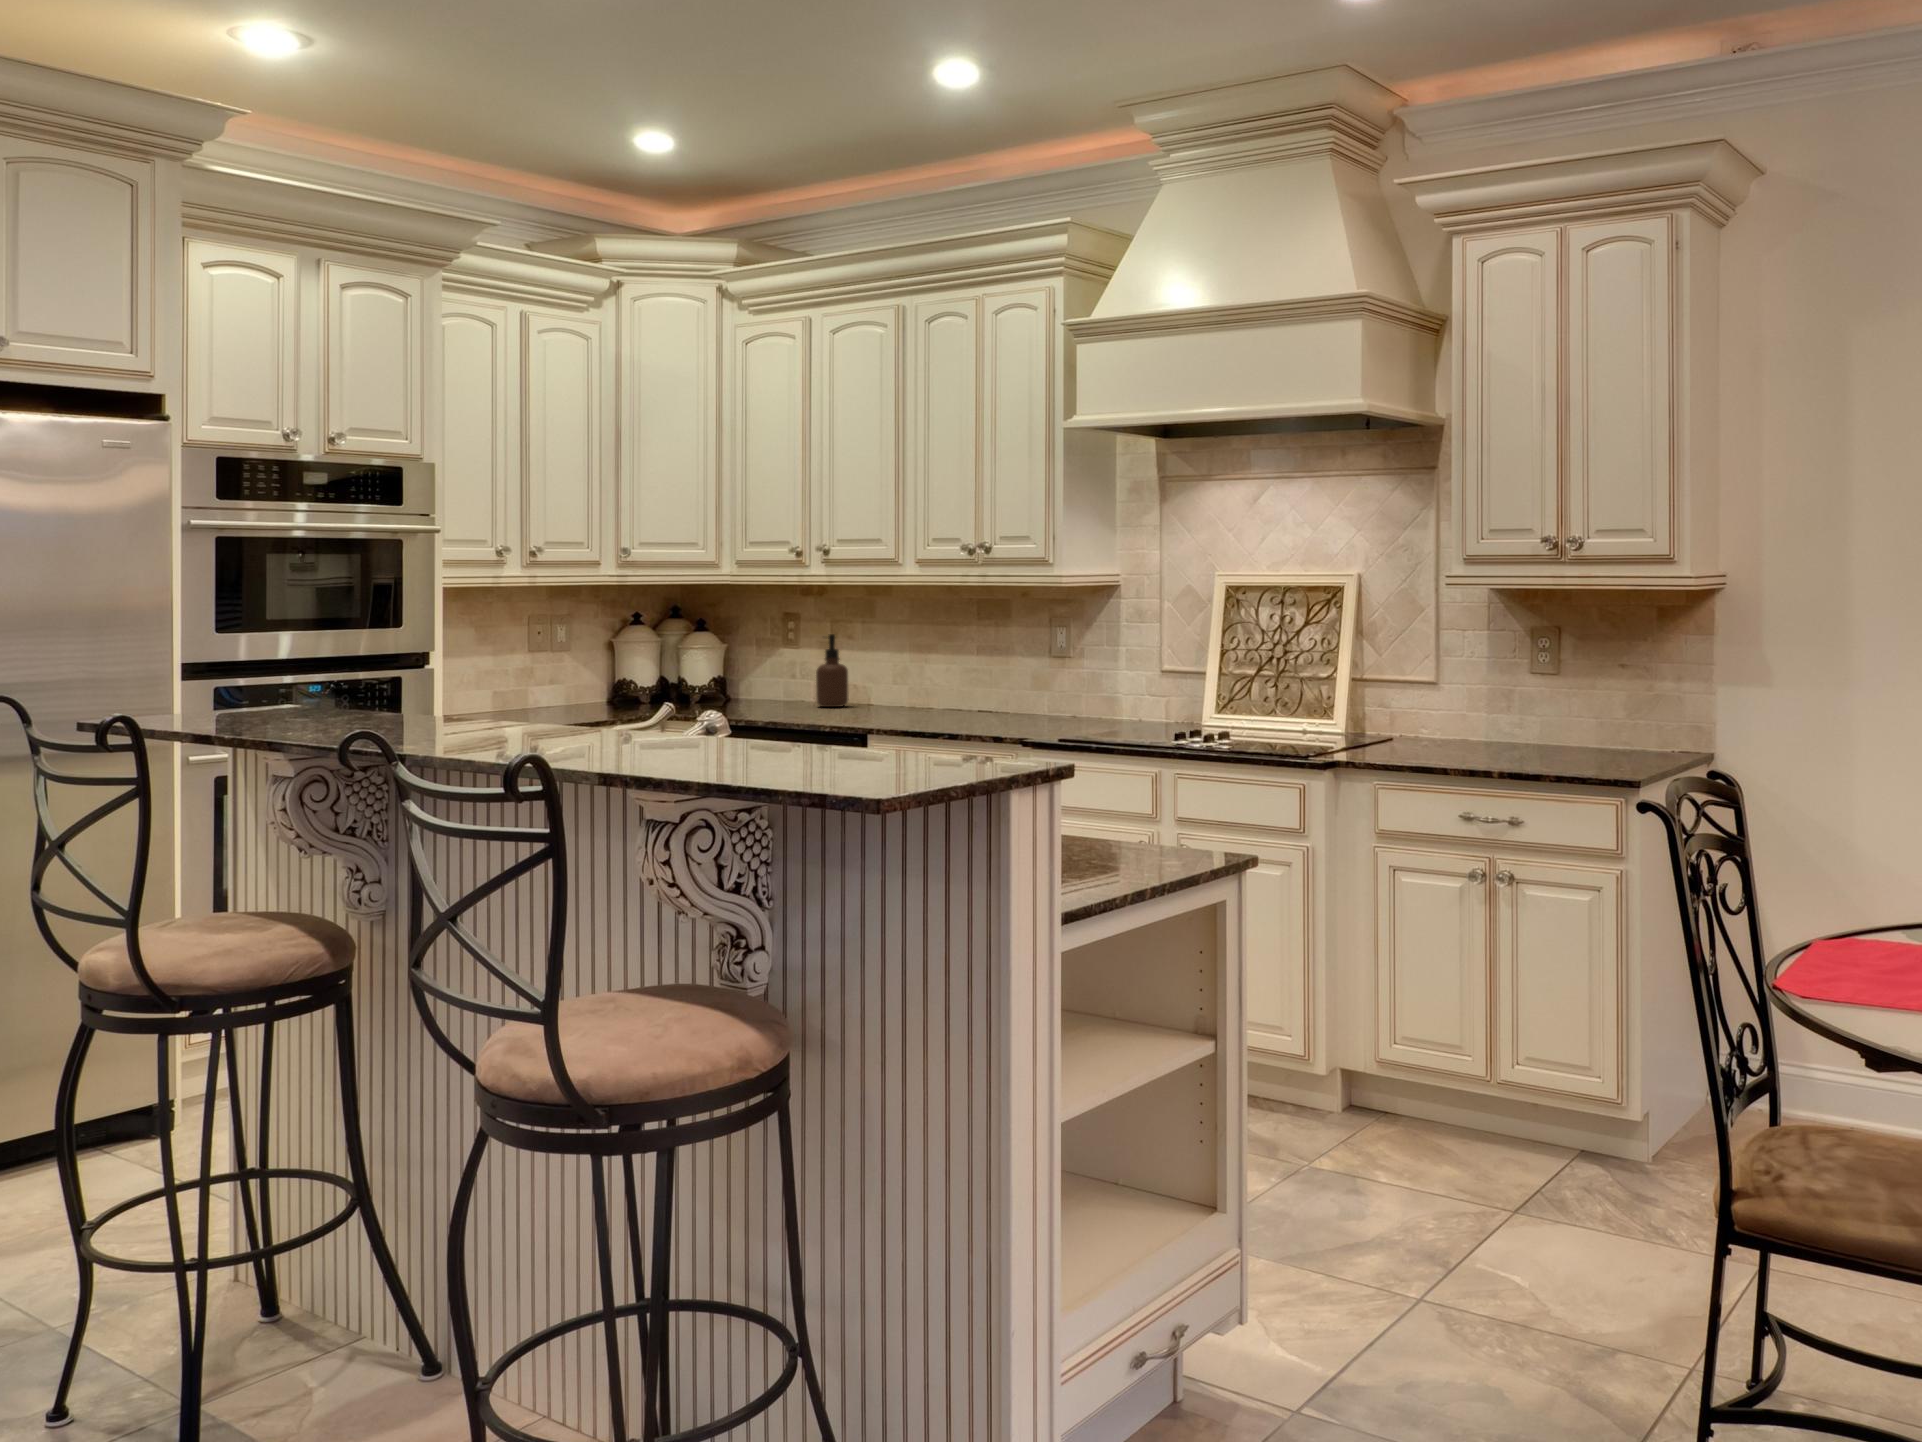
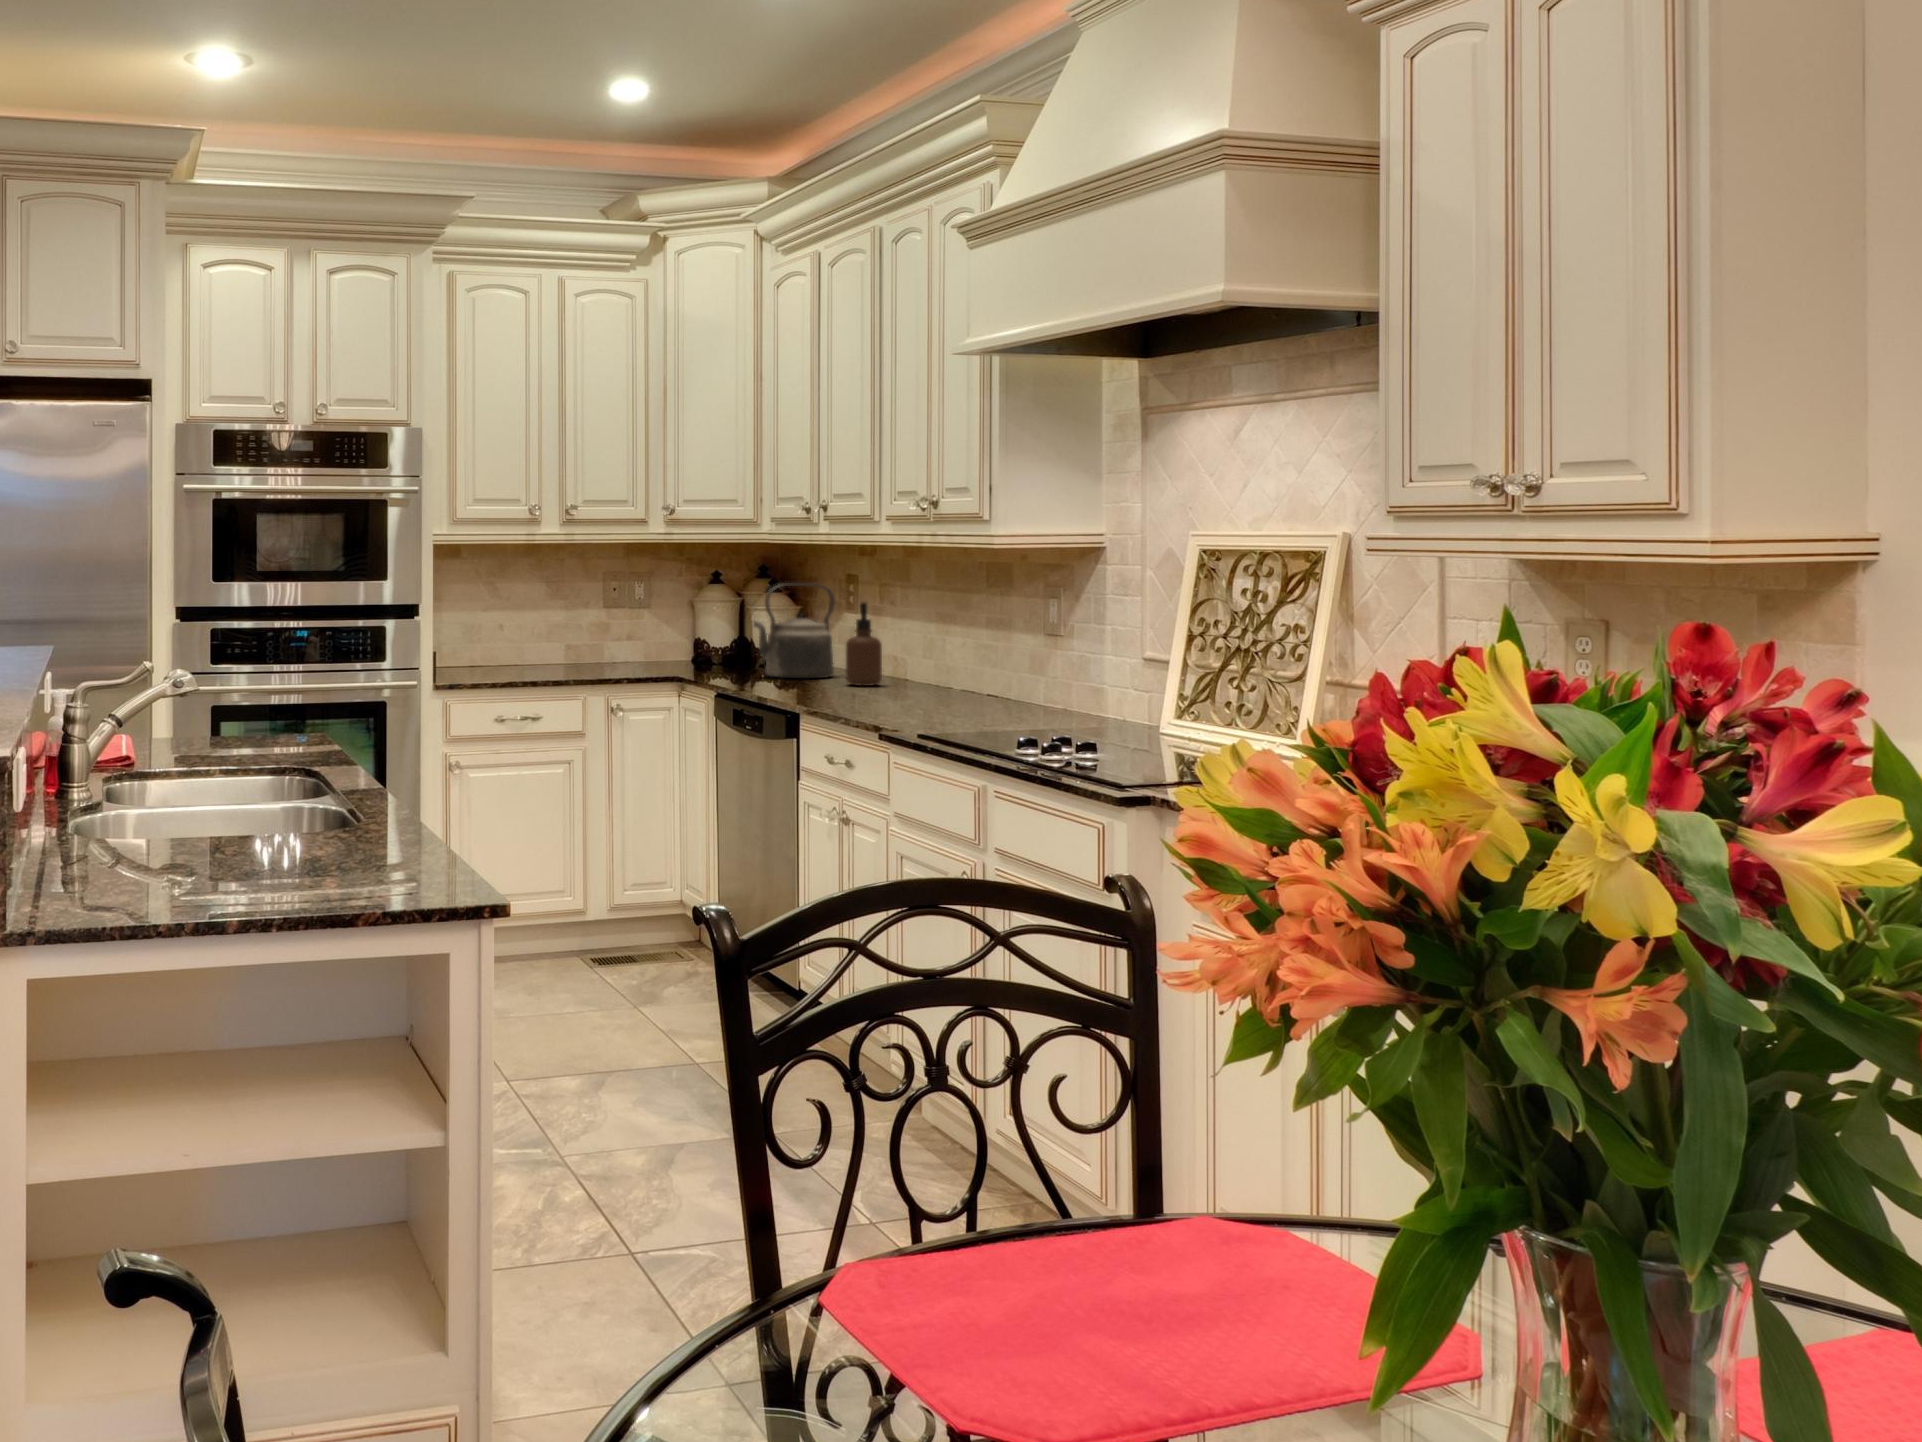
kettle: none [713,618,777,705] -> present [754,583,835,678]

